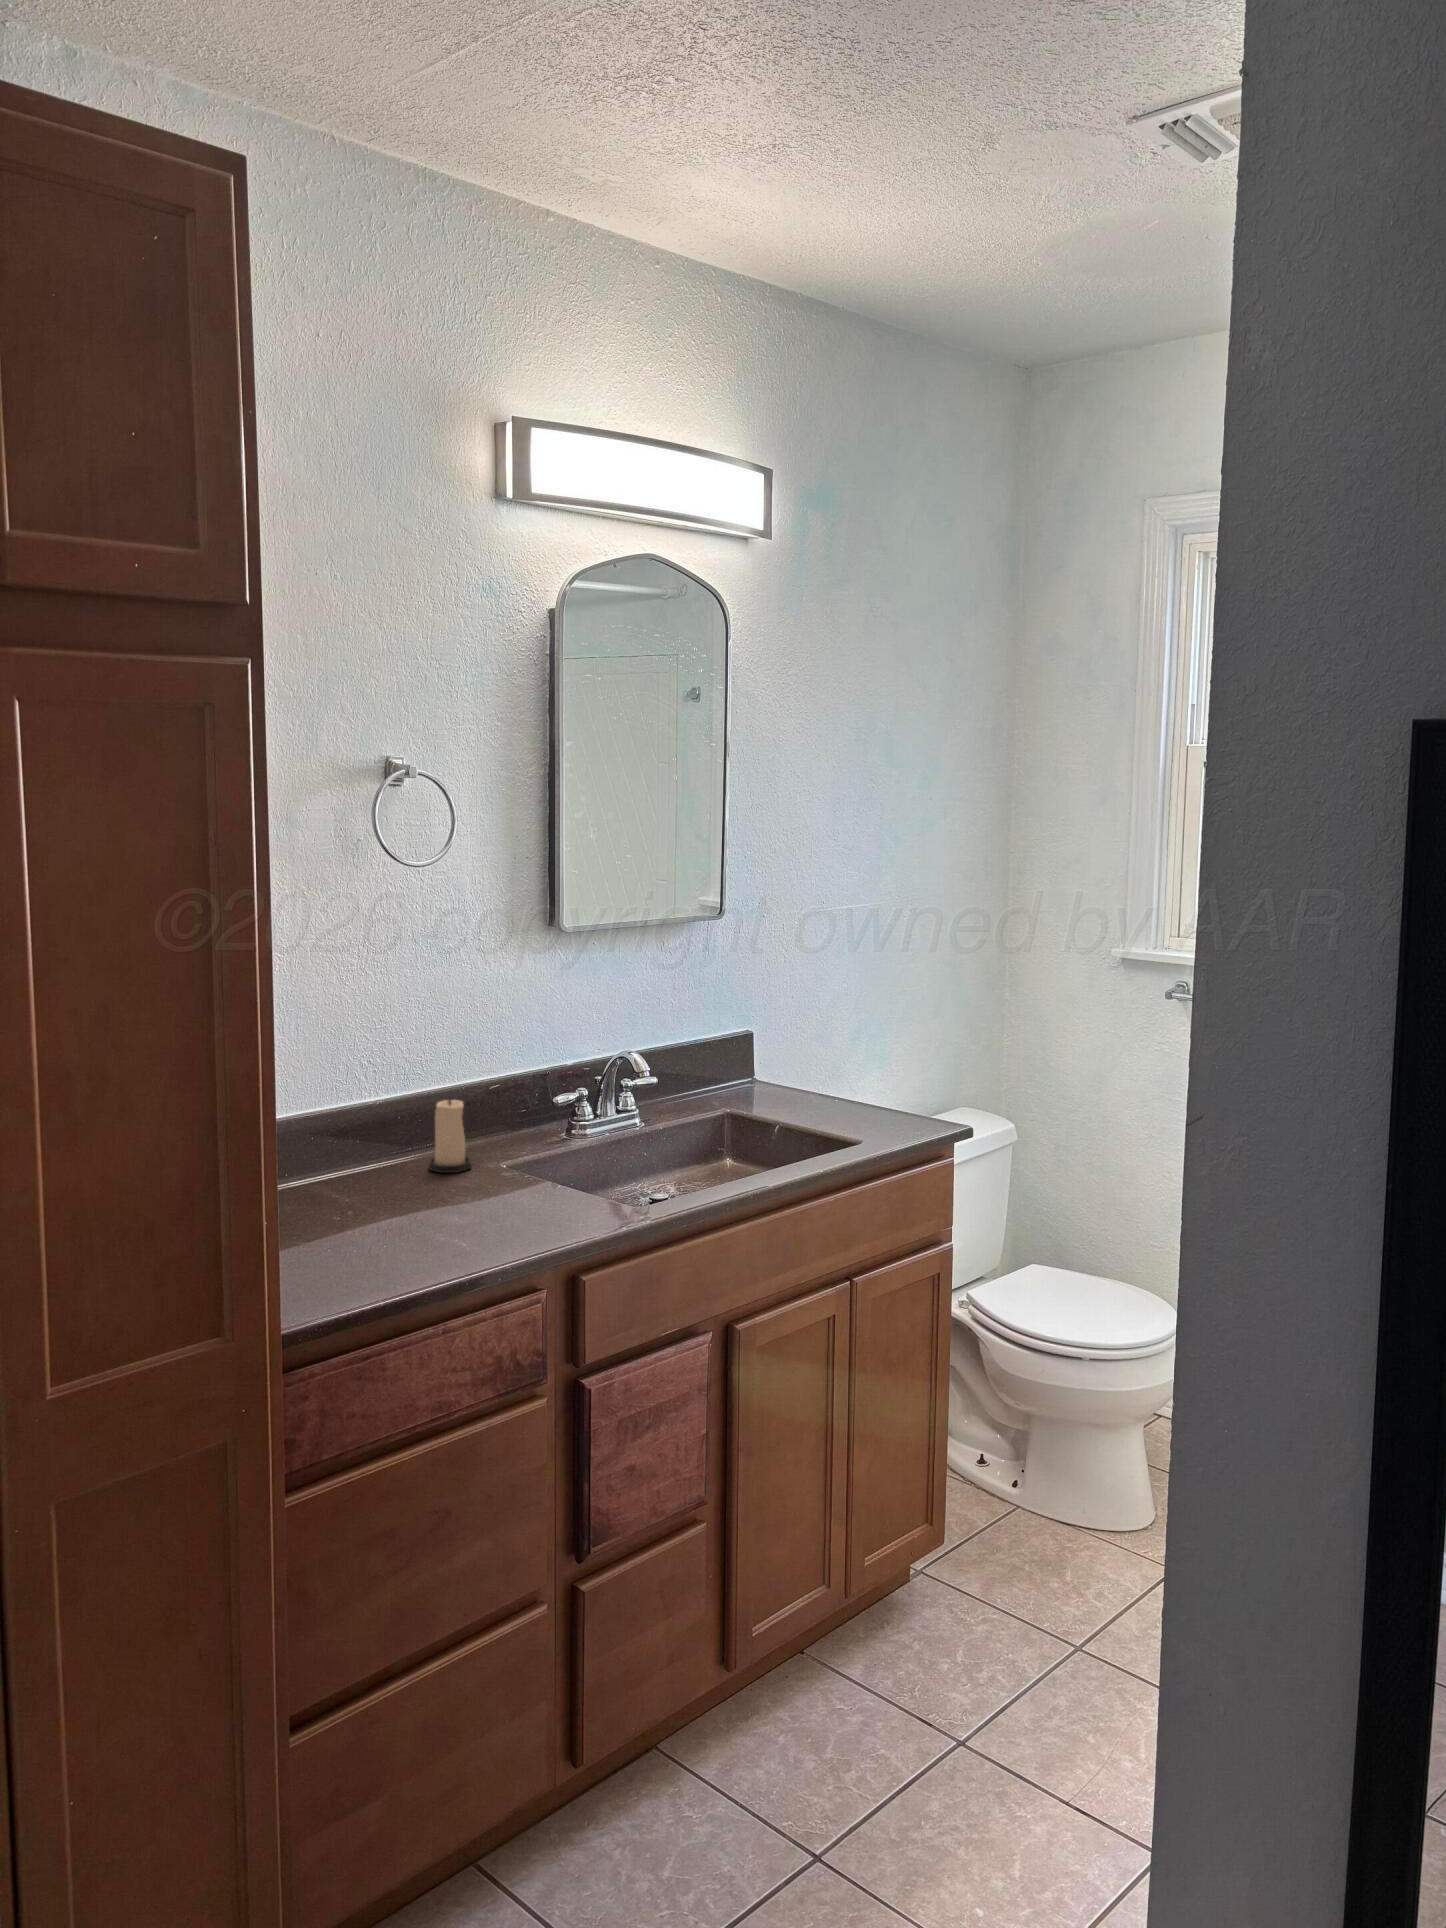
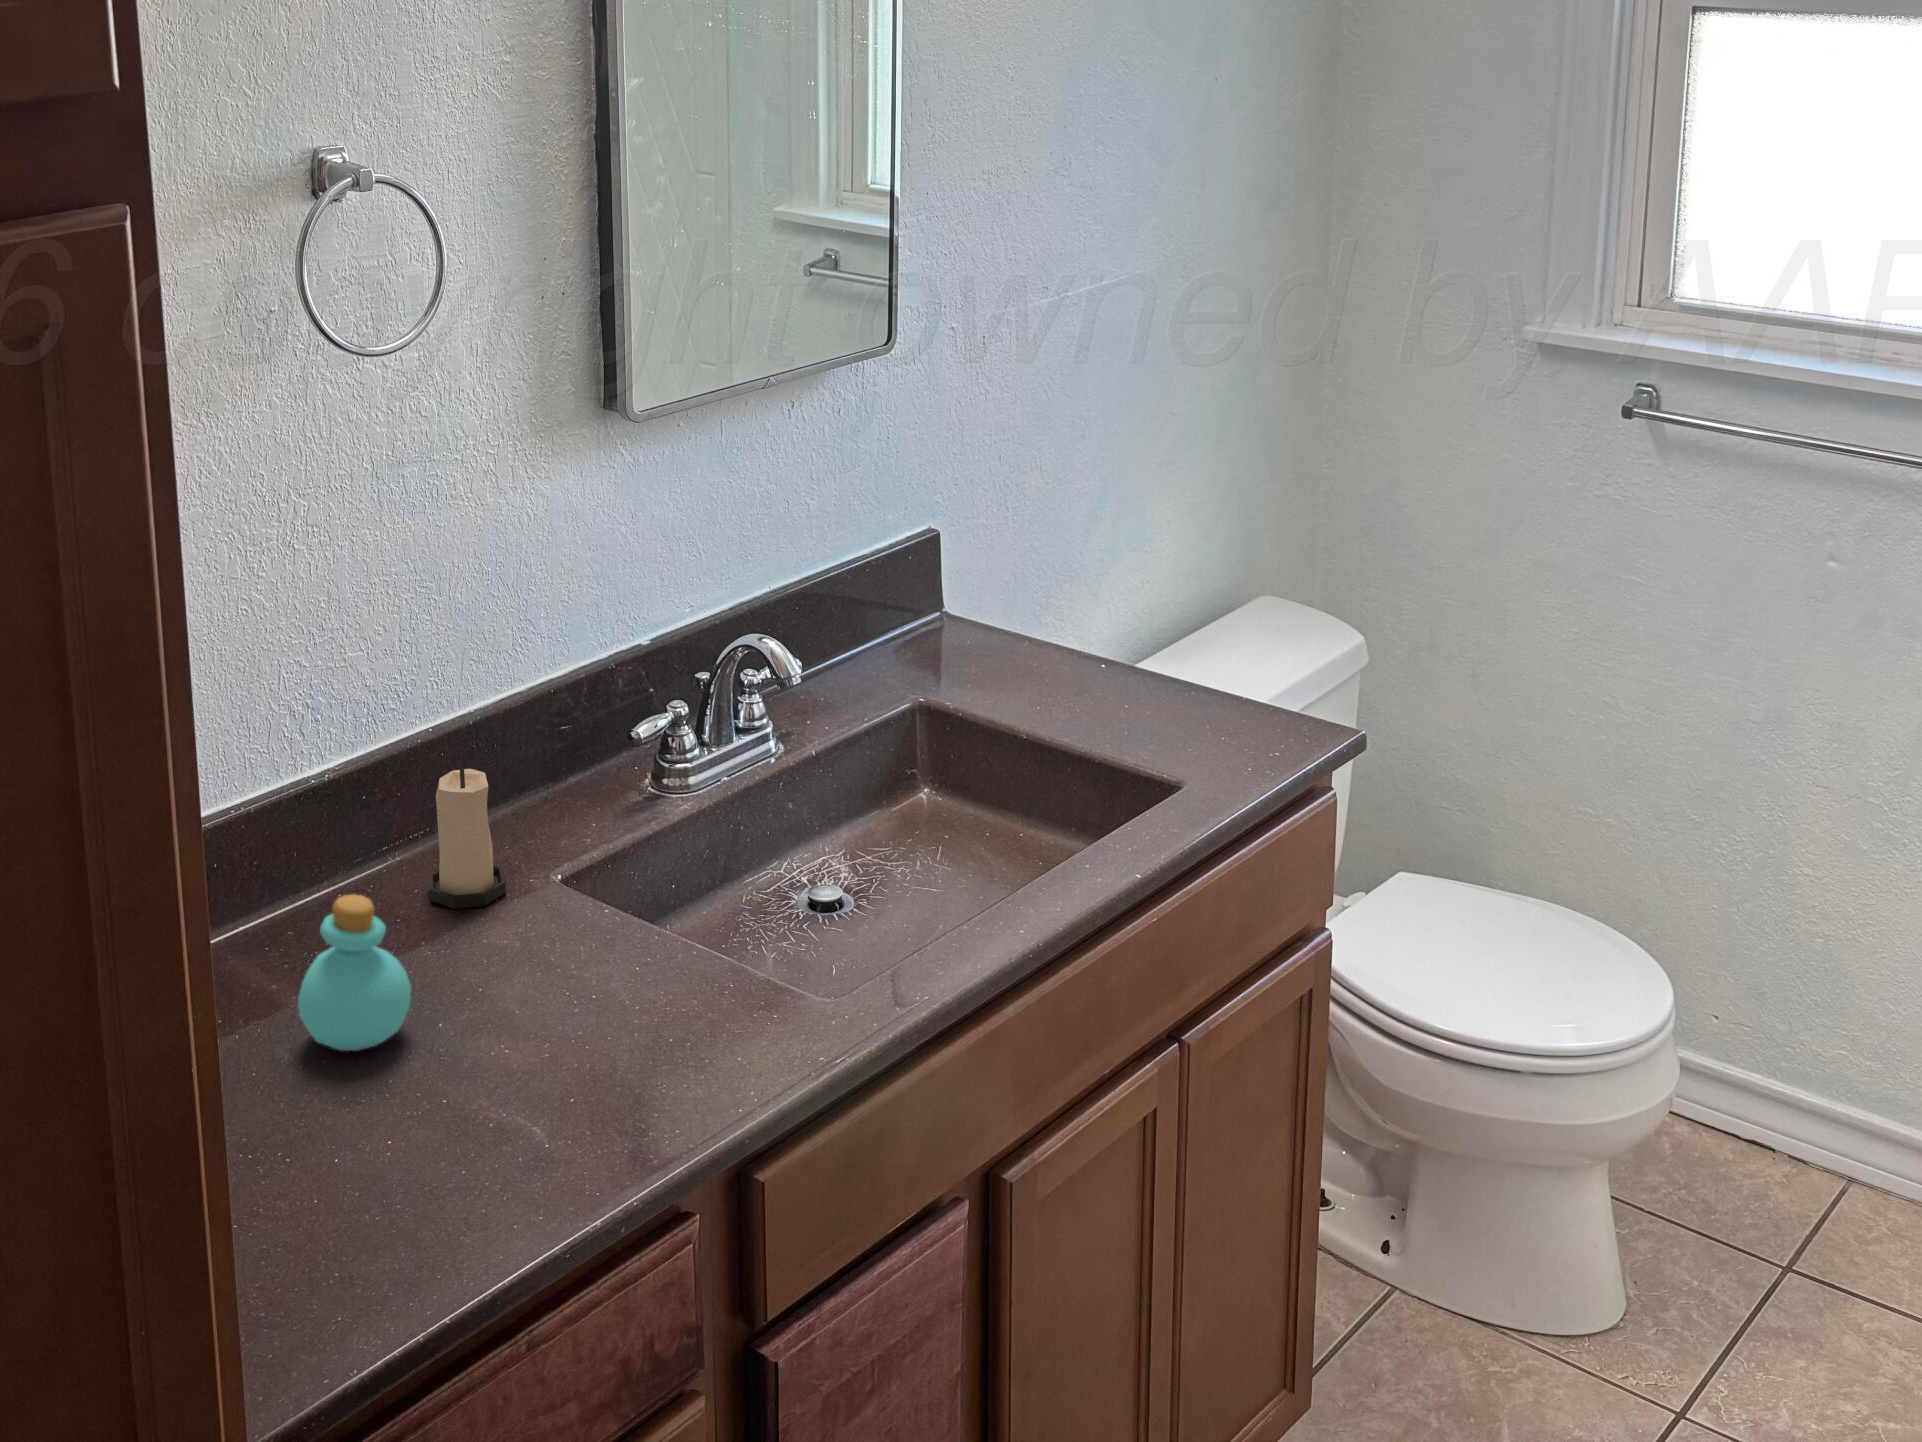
perfume bottle: none [345,1131,406,1214] -> present [298,895,411,1051]

